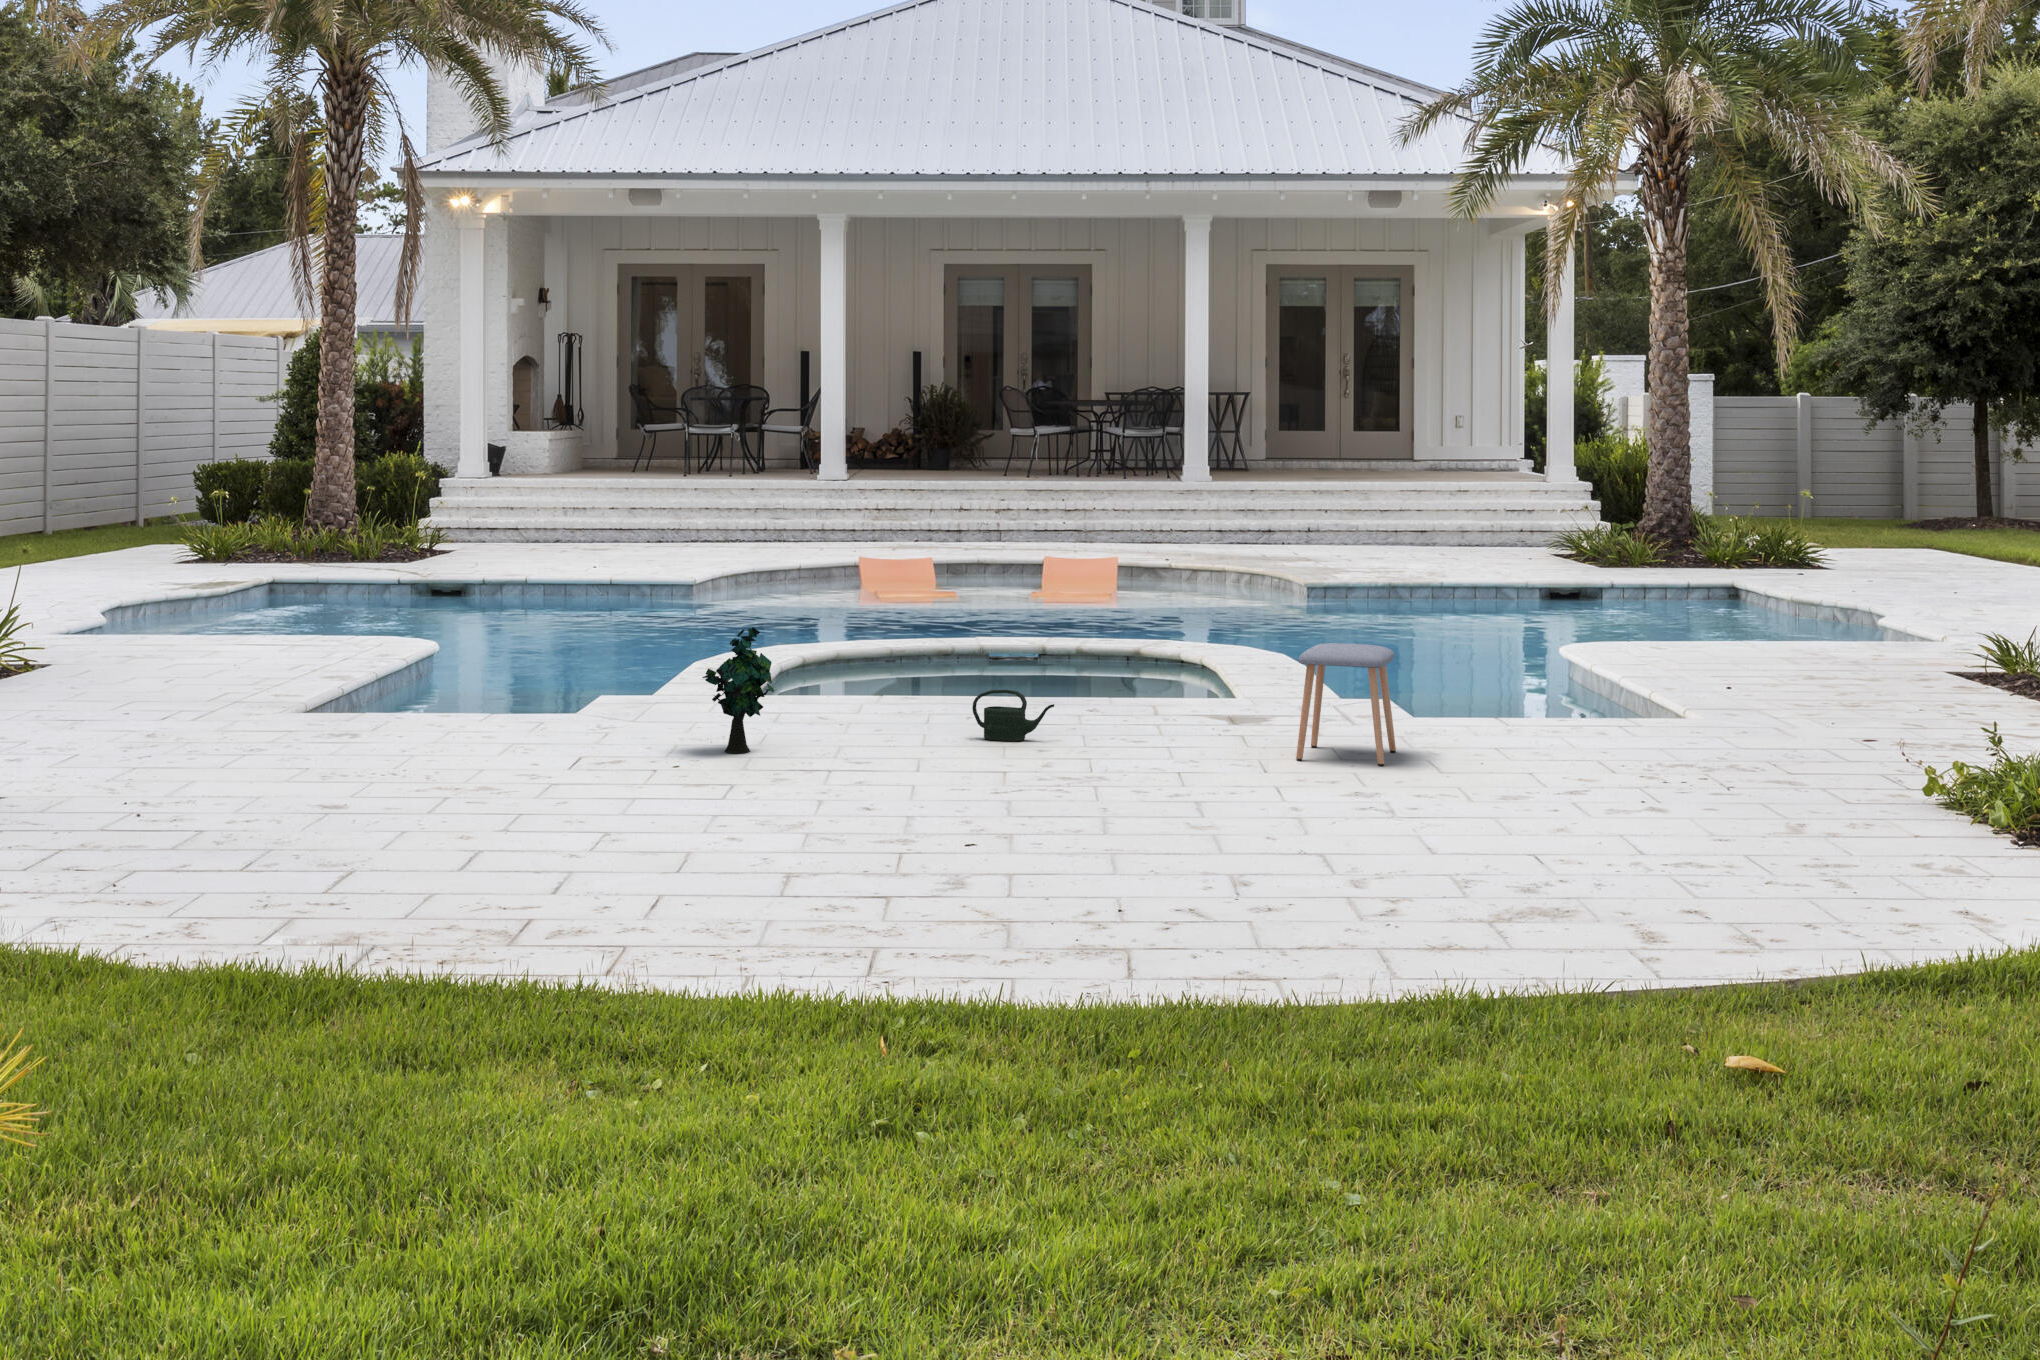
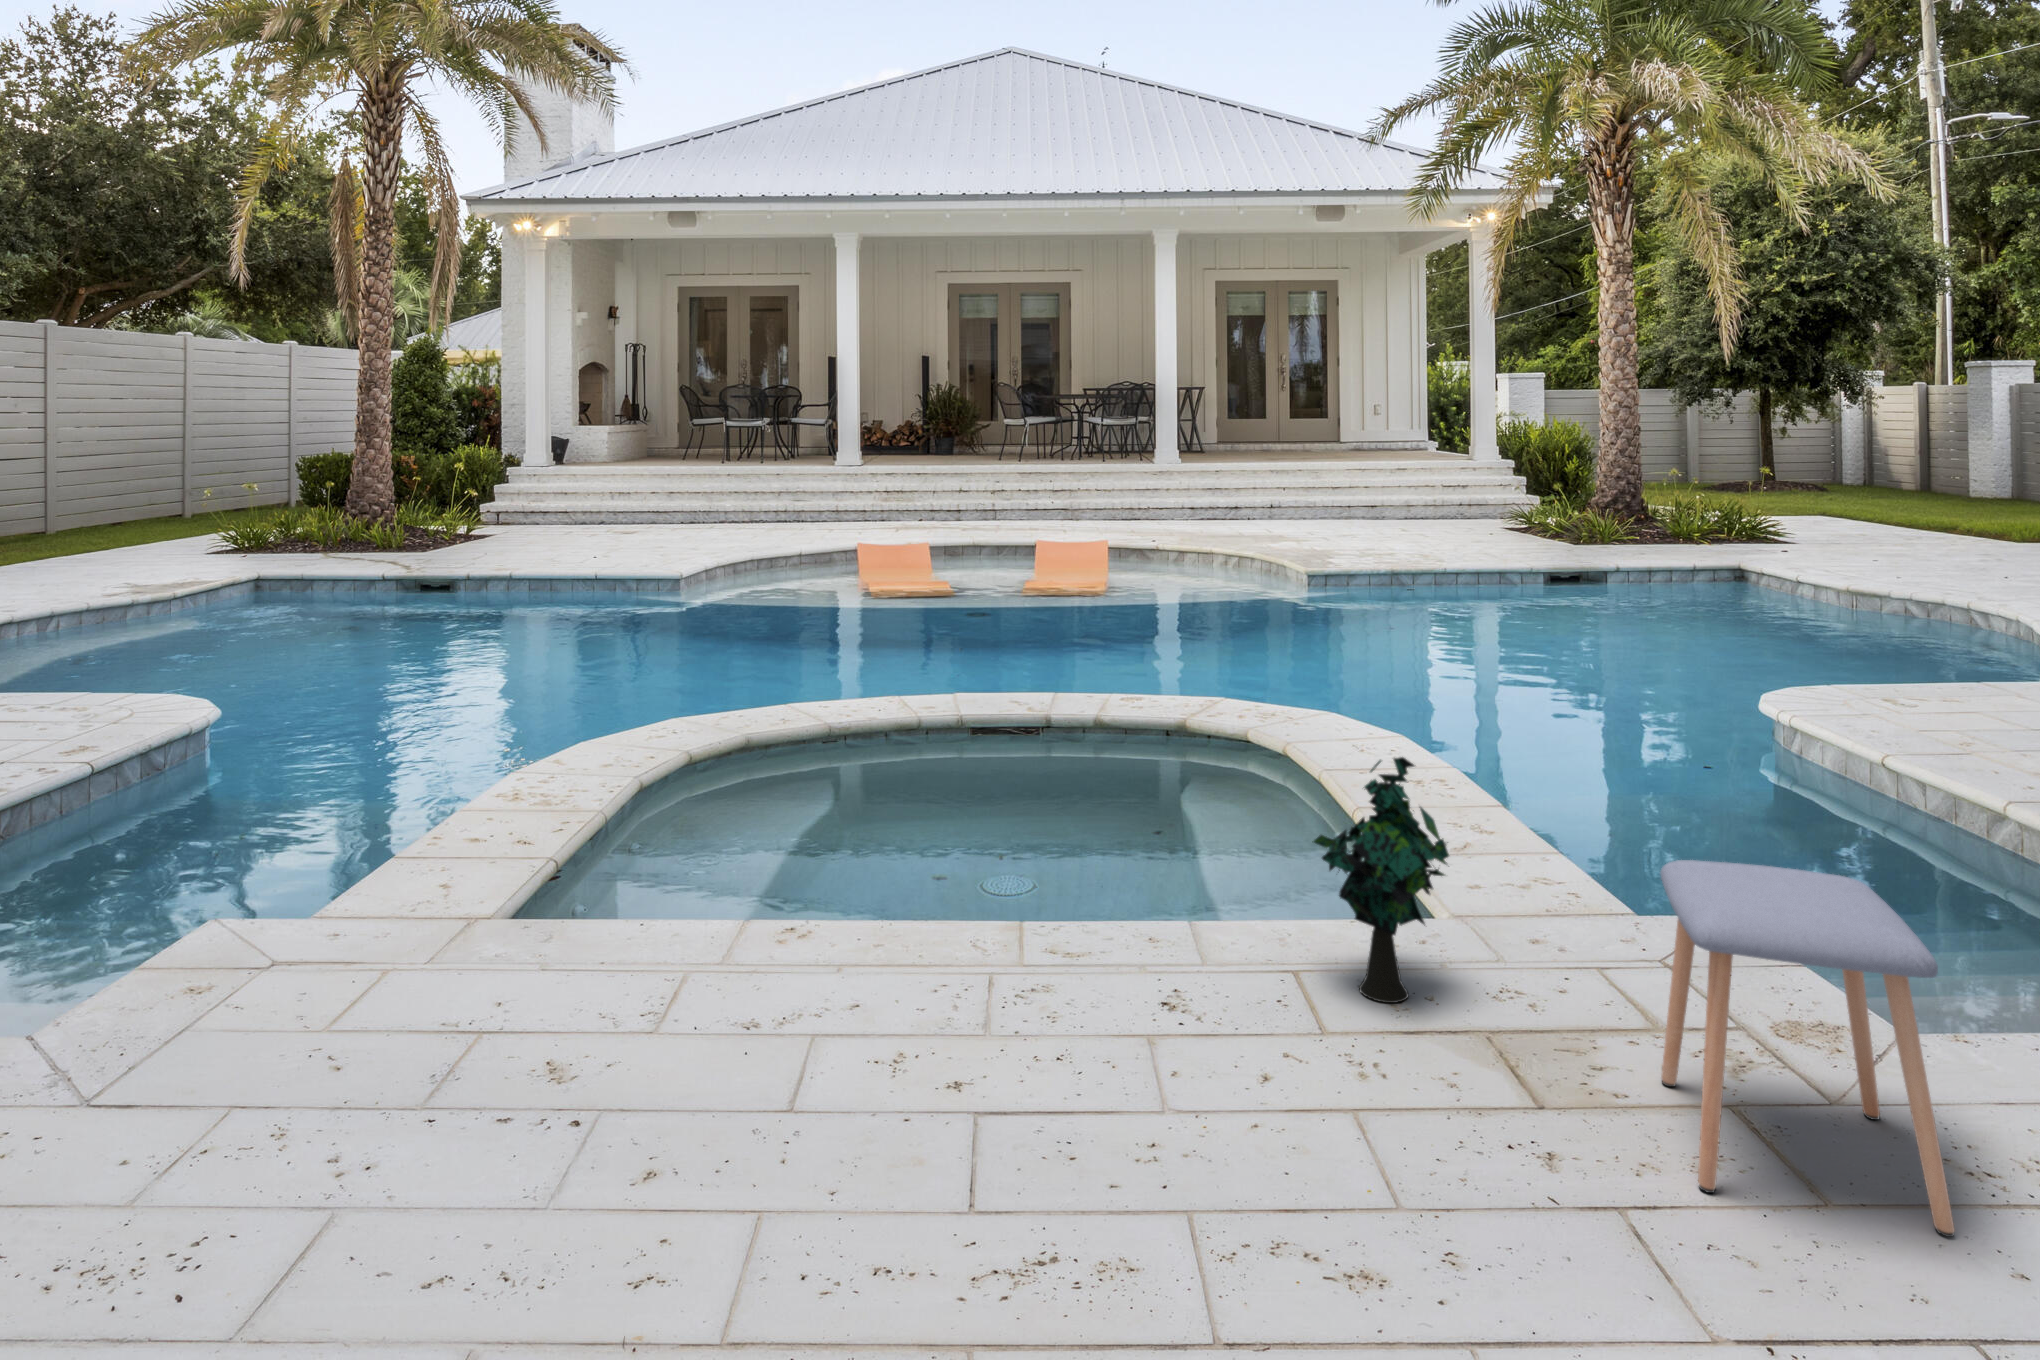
decorative plant: present [702,627,775,753] -> present [1314,757,1449,1003]
watering can: present [972,690,1054,741] -> none [923,938,1095,1058]

